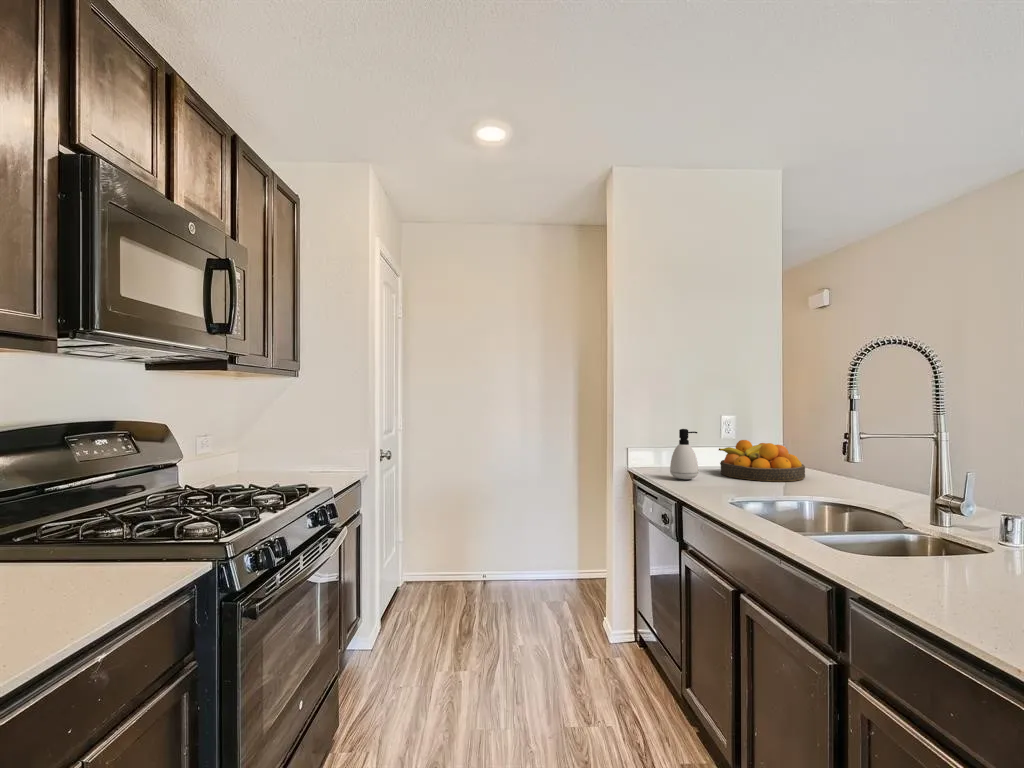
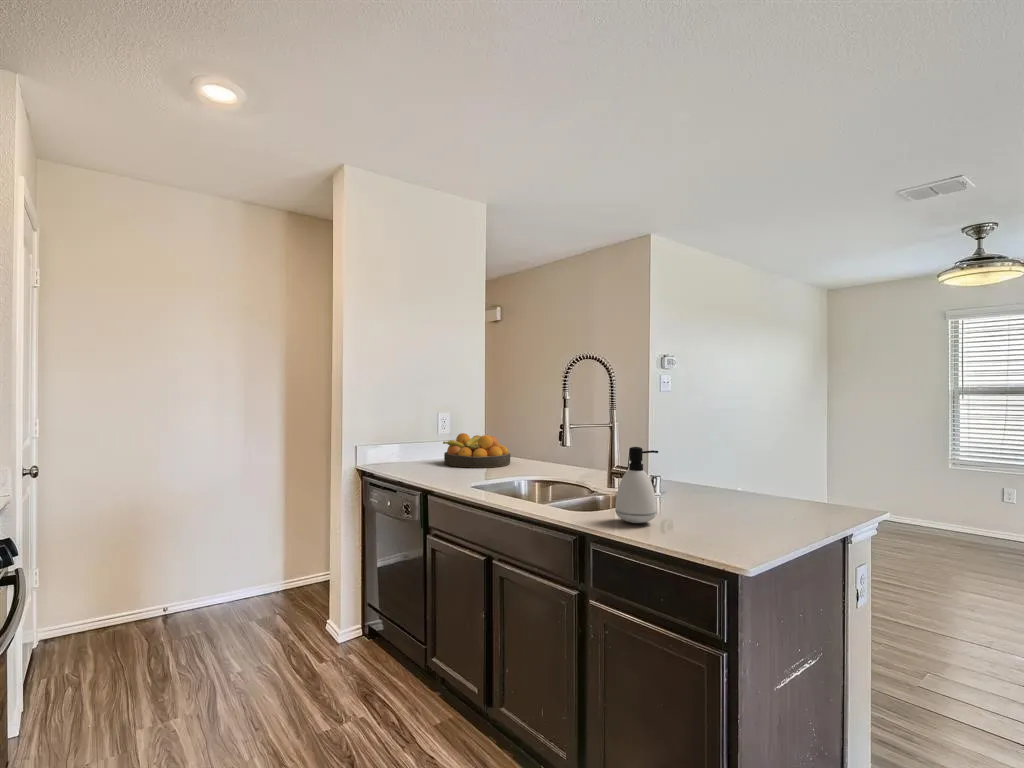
soap dispenser: present [670,429,698,479] -> present [615,447,658,523]

